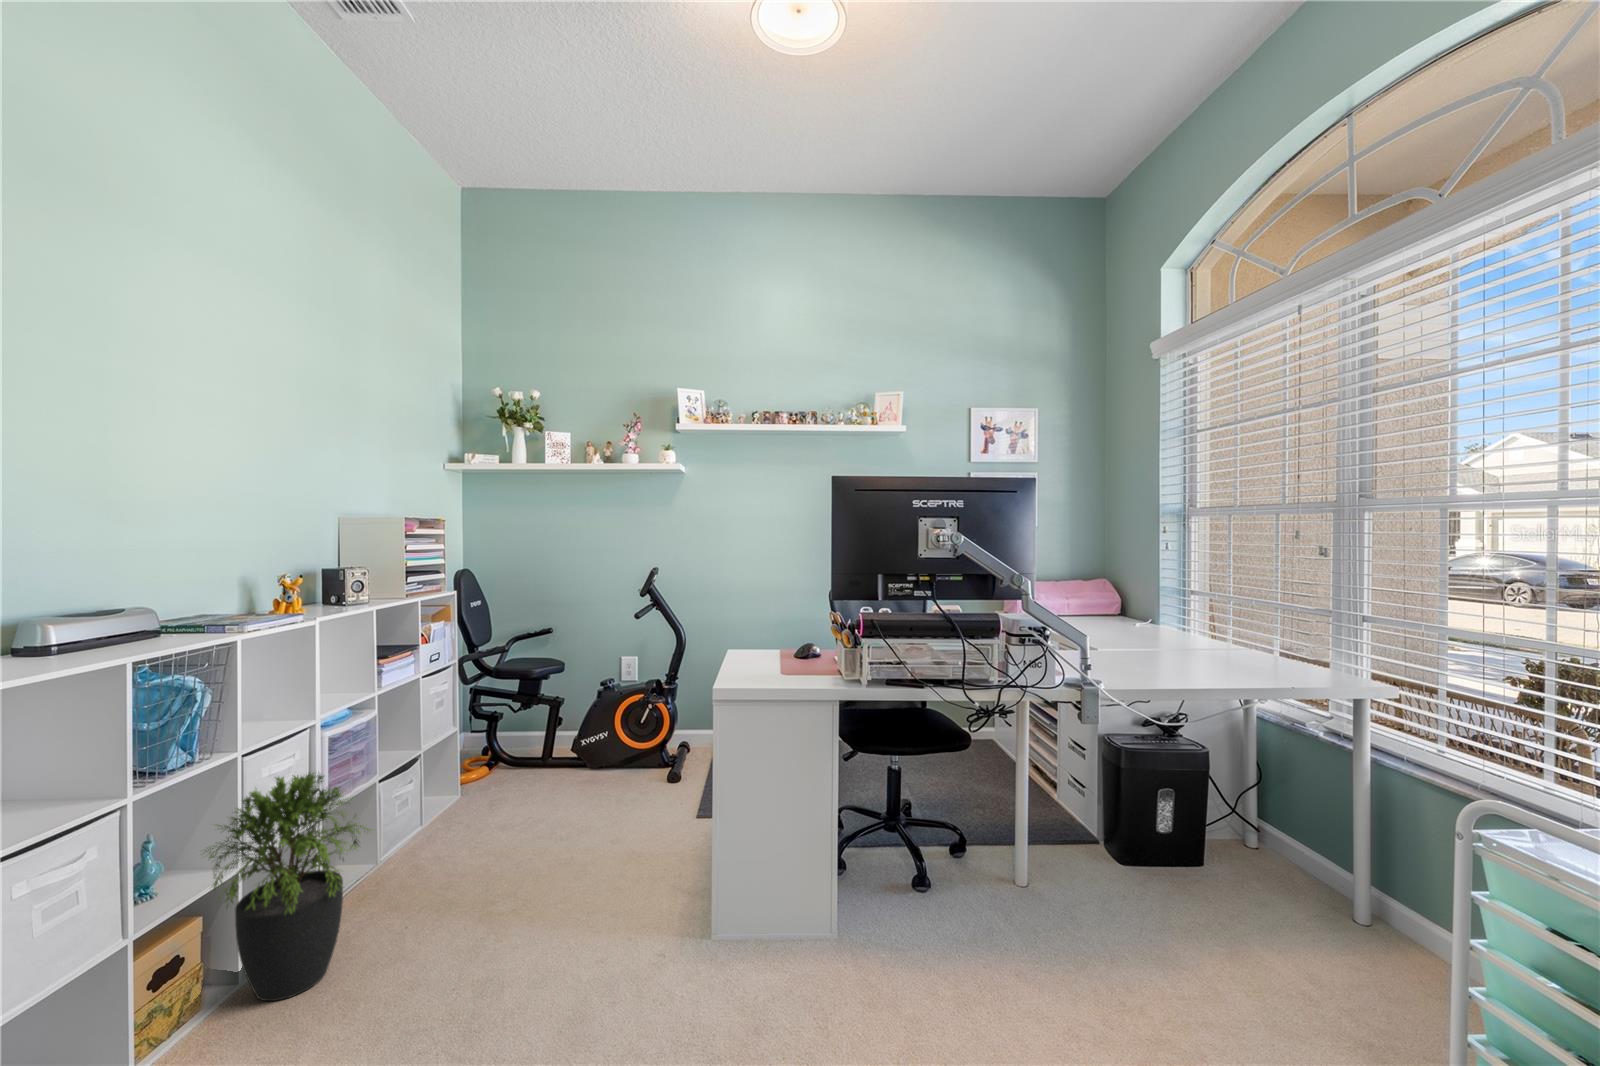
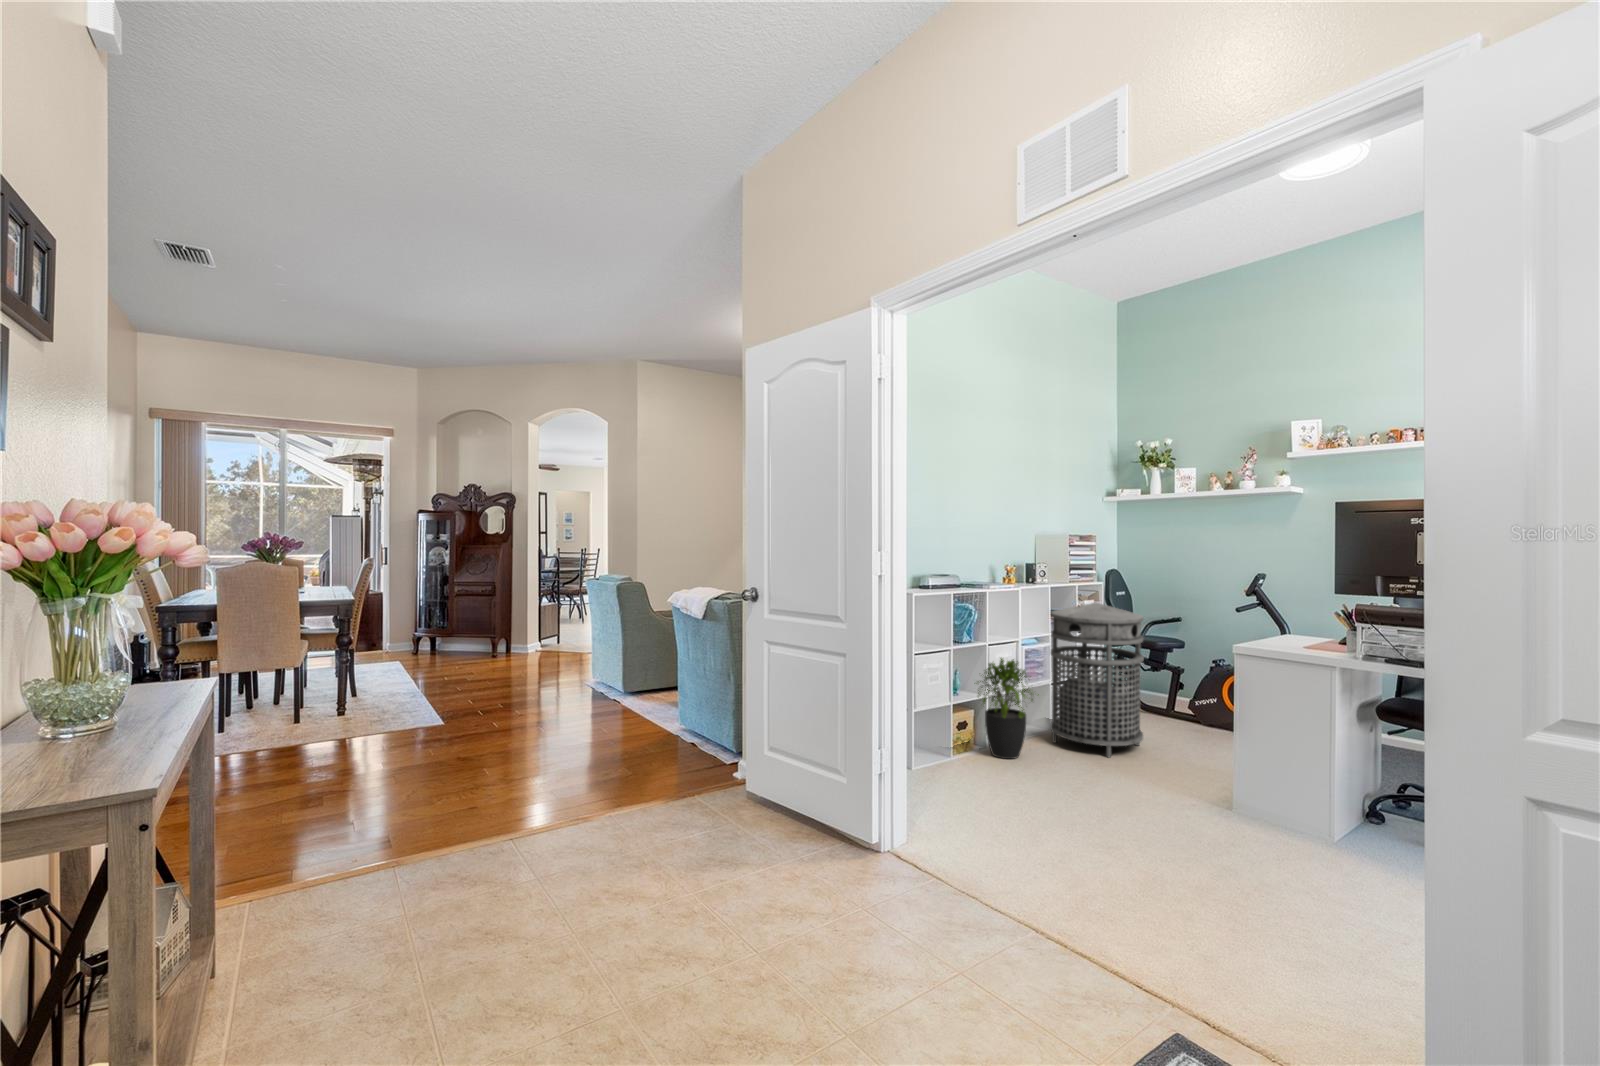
trash can: none [382,628,543,892] -> present [1050,603,1144,758]

